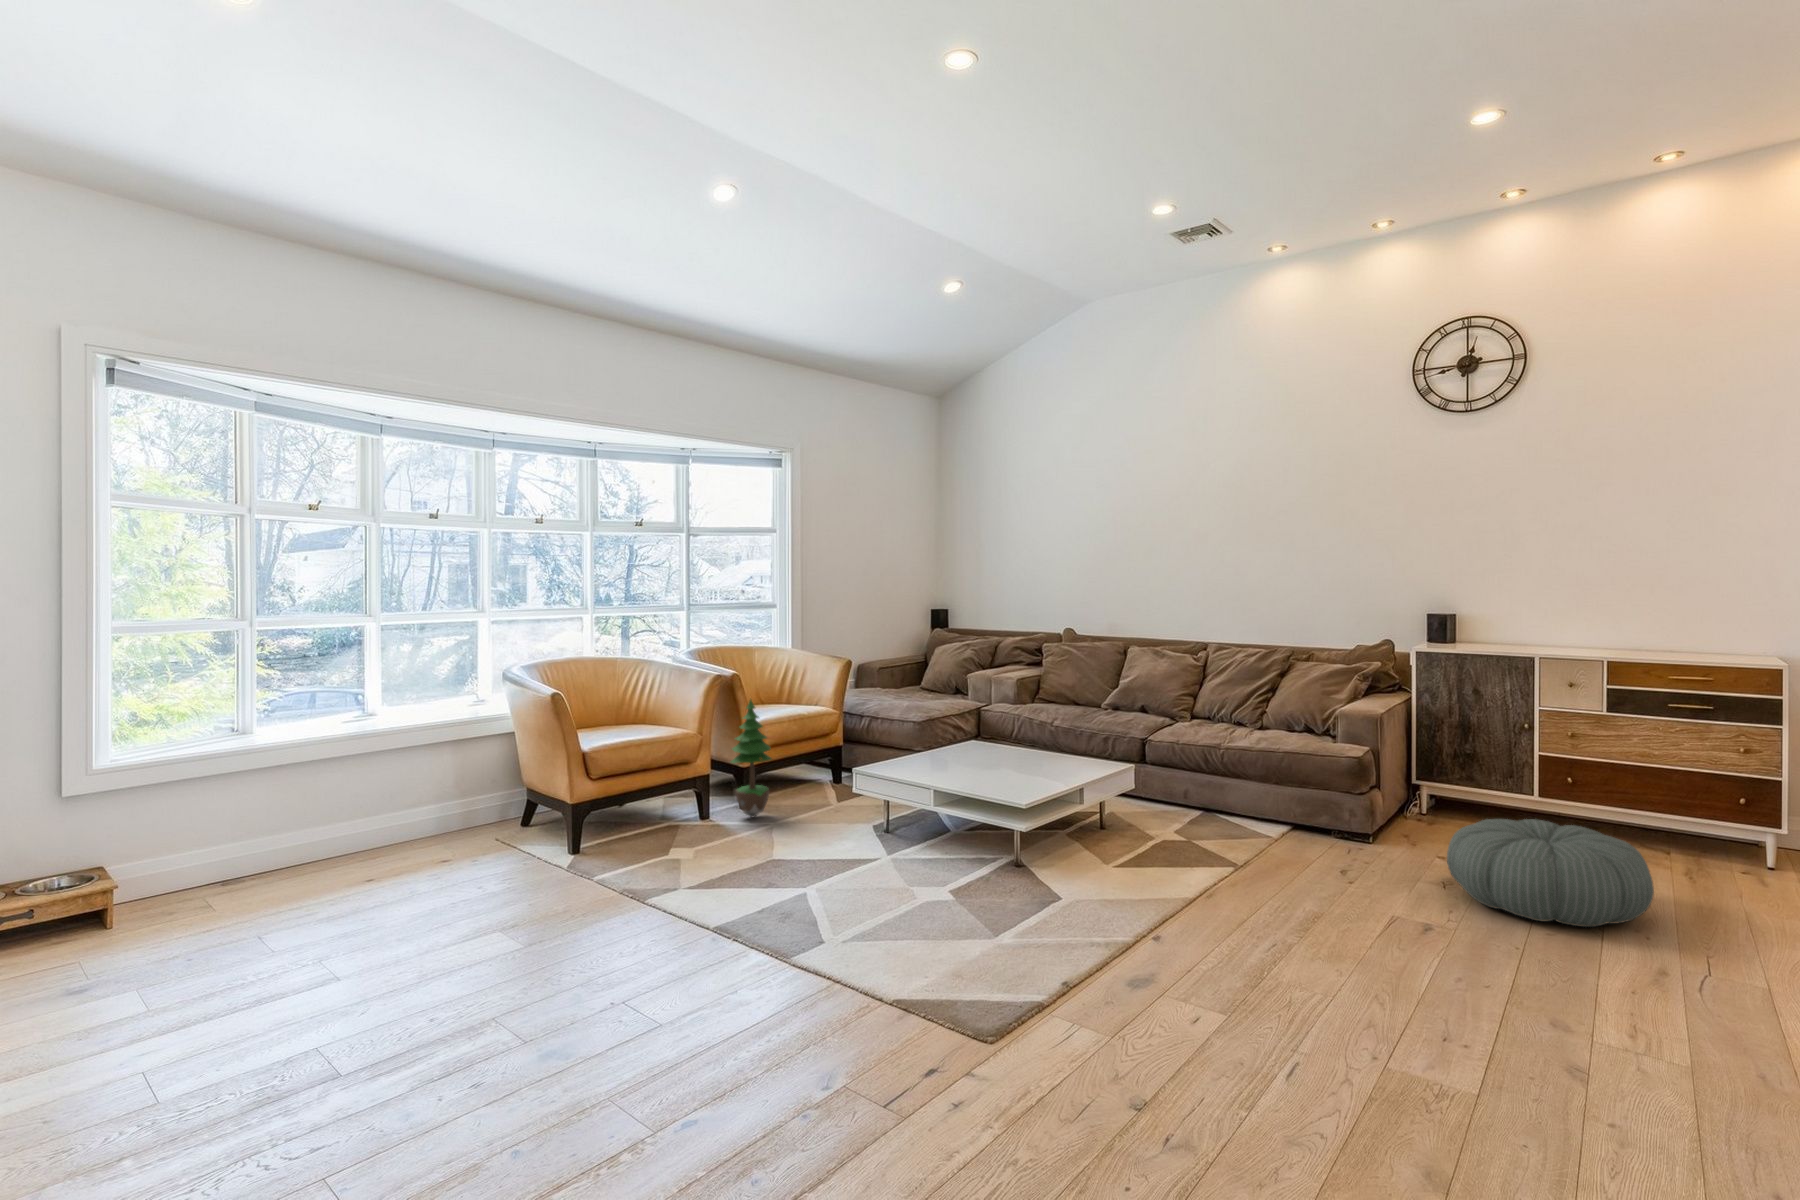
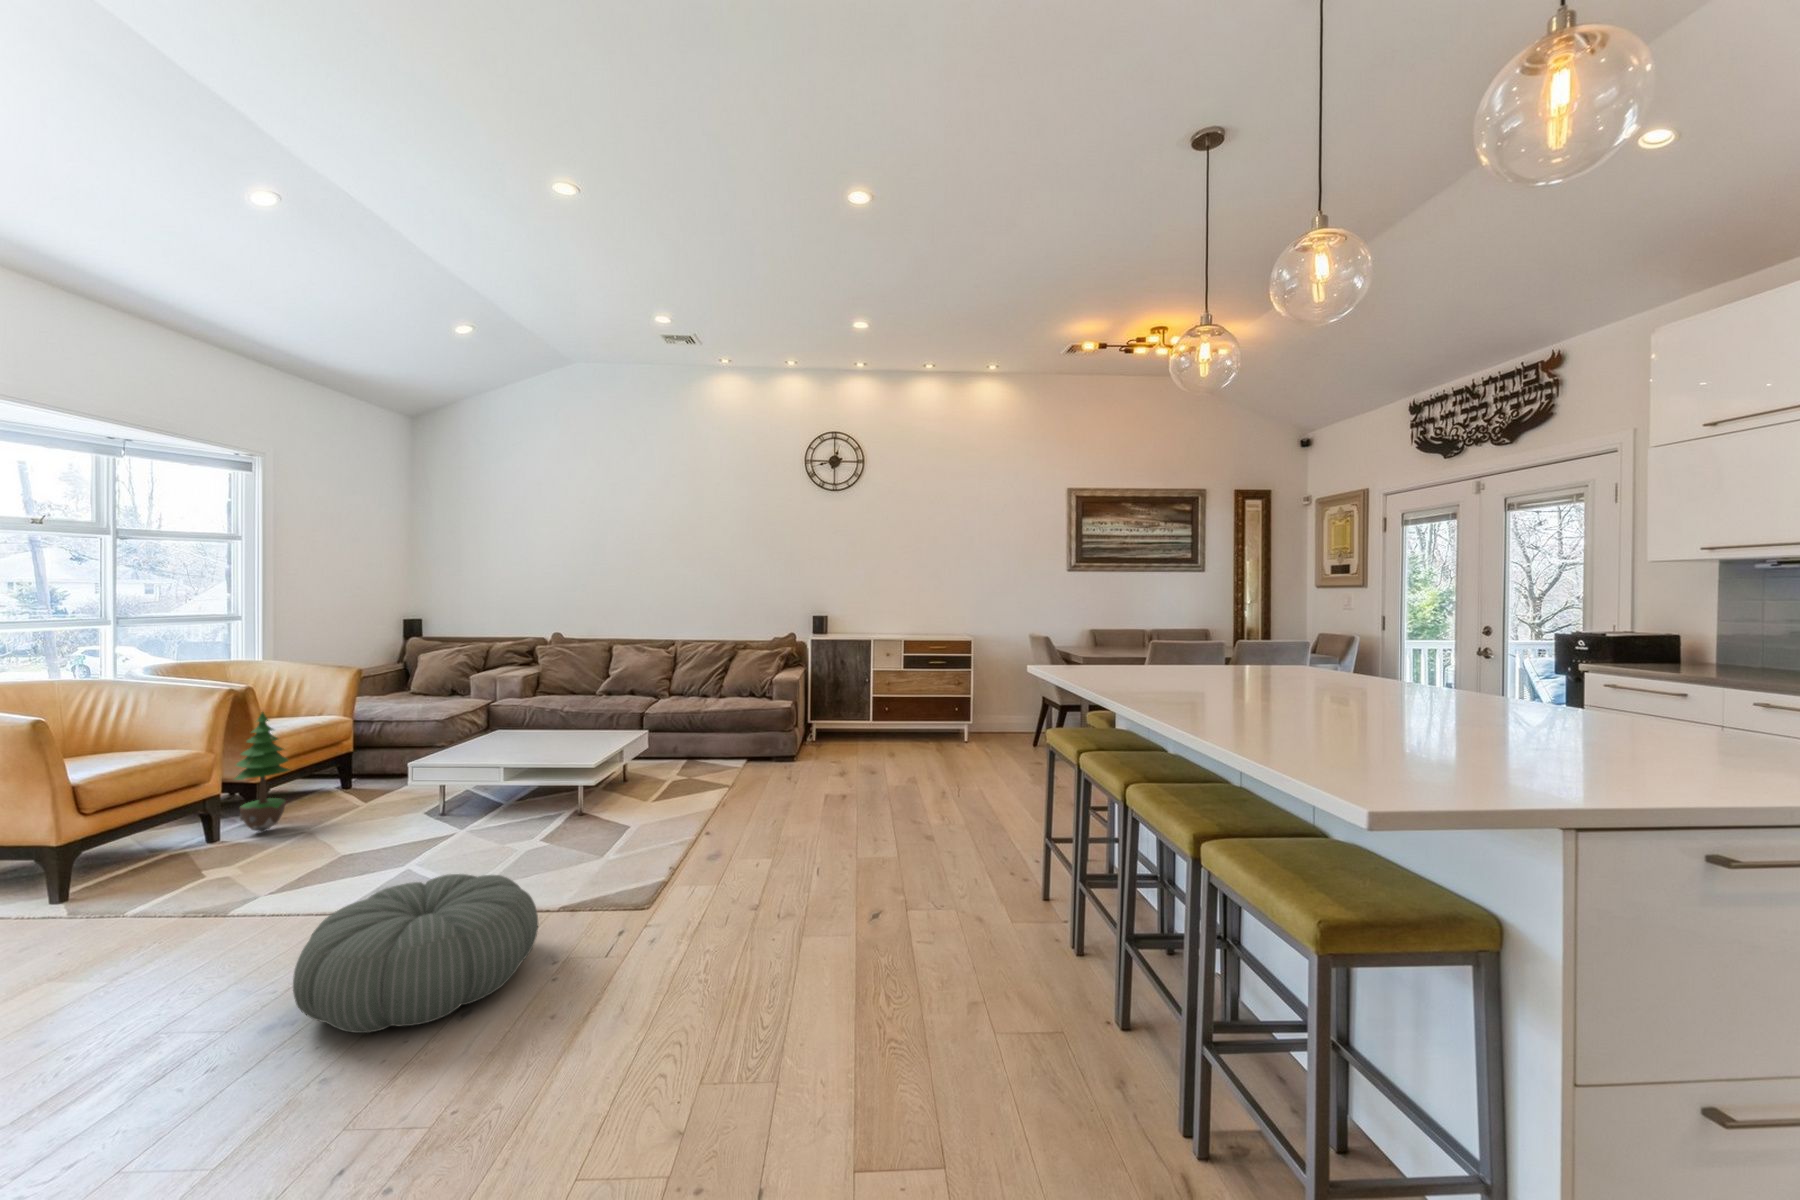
pouf: present [1447,819,1654,927] -> present [293,874,538,1033]

